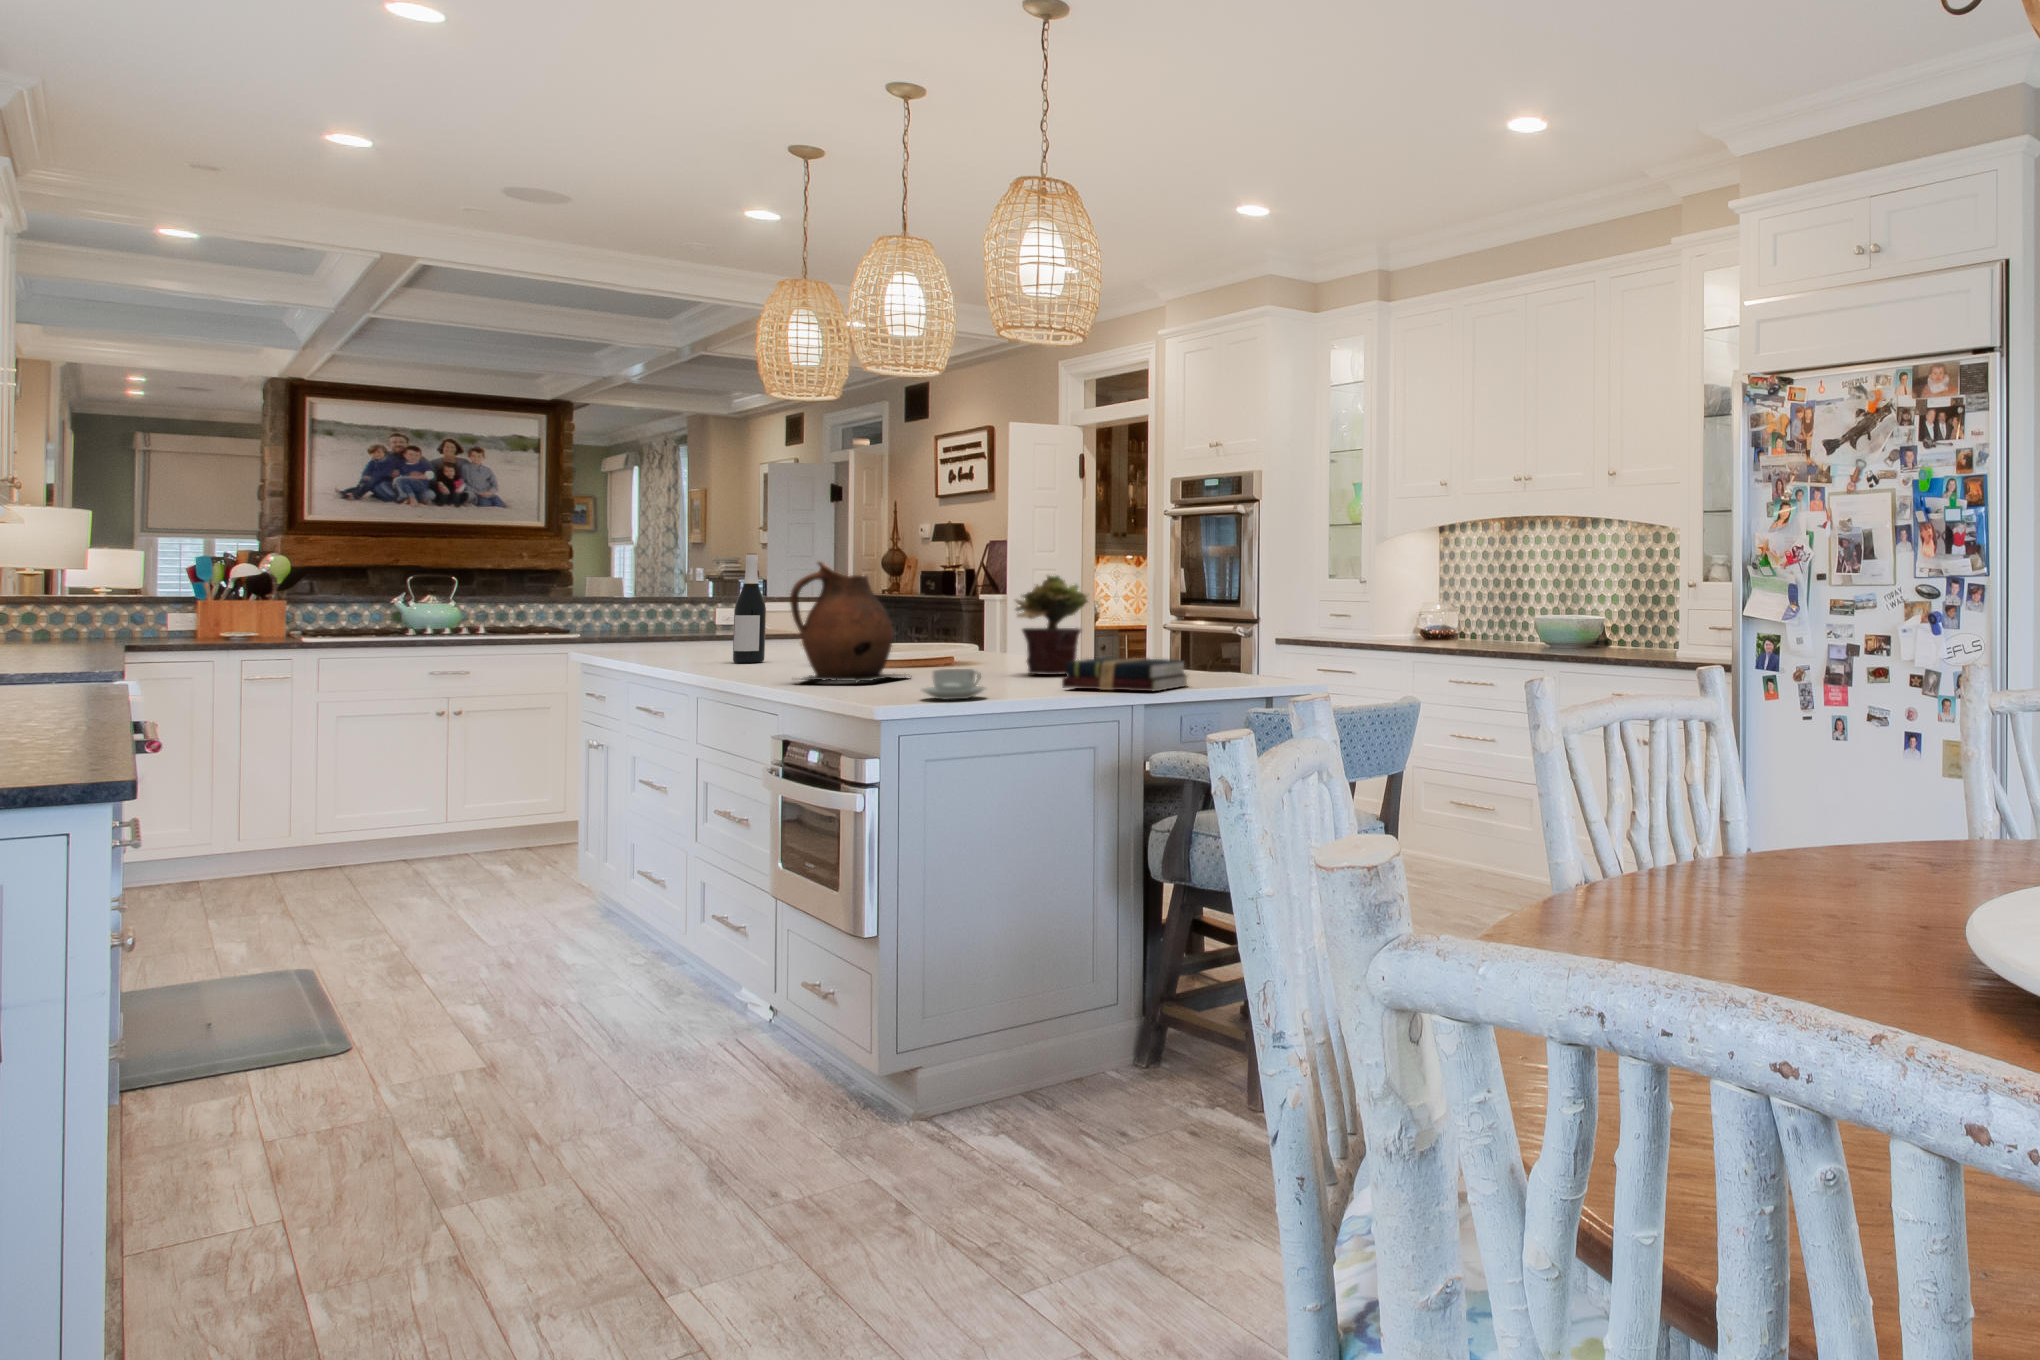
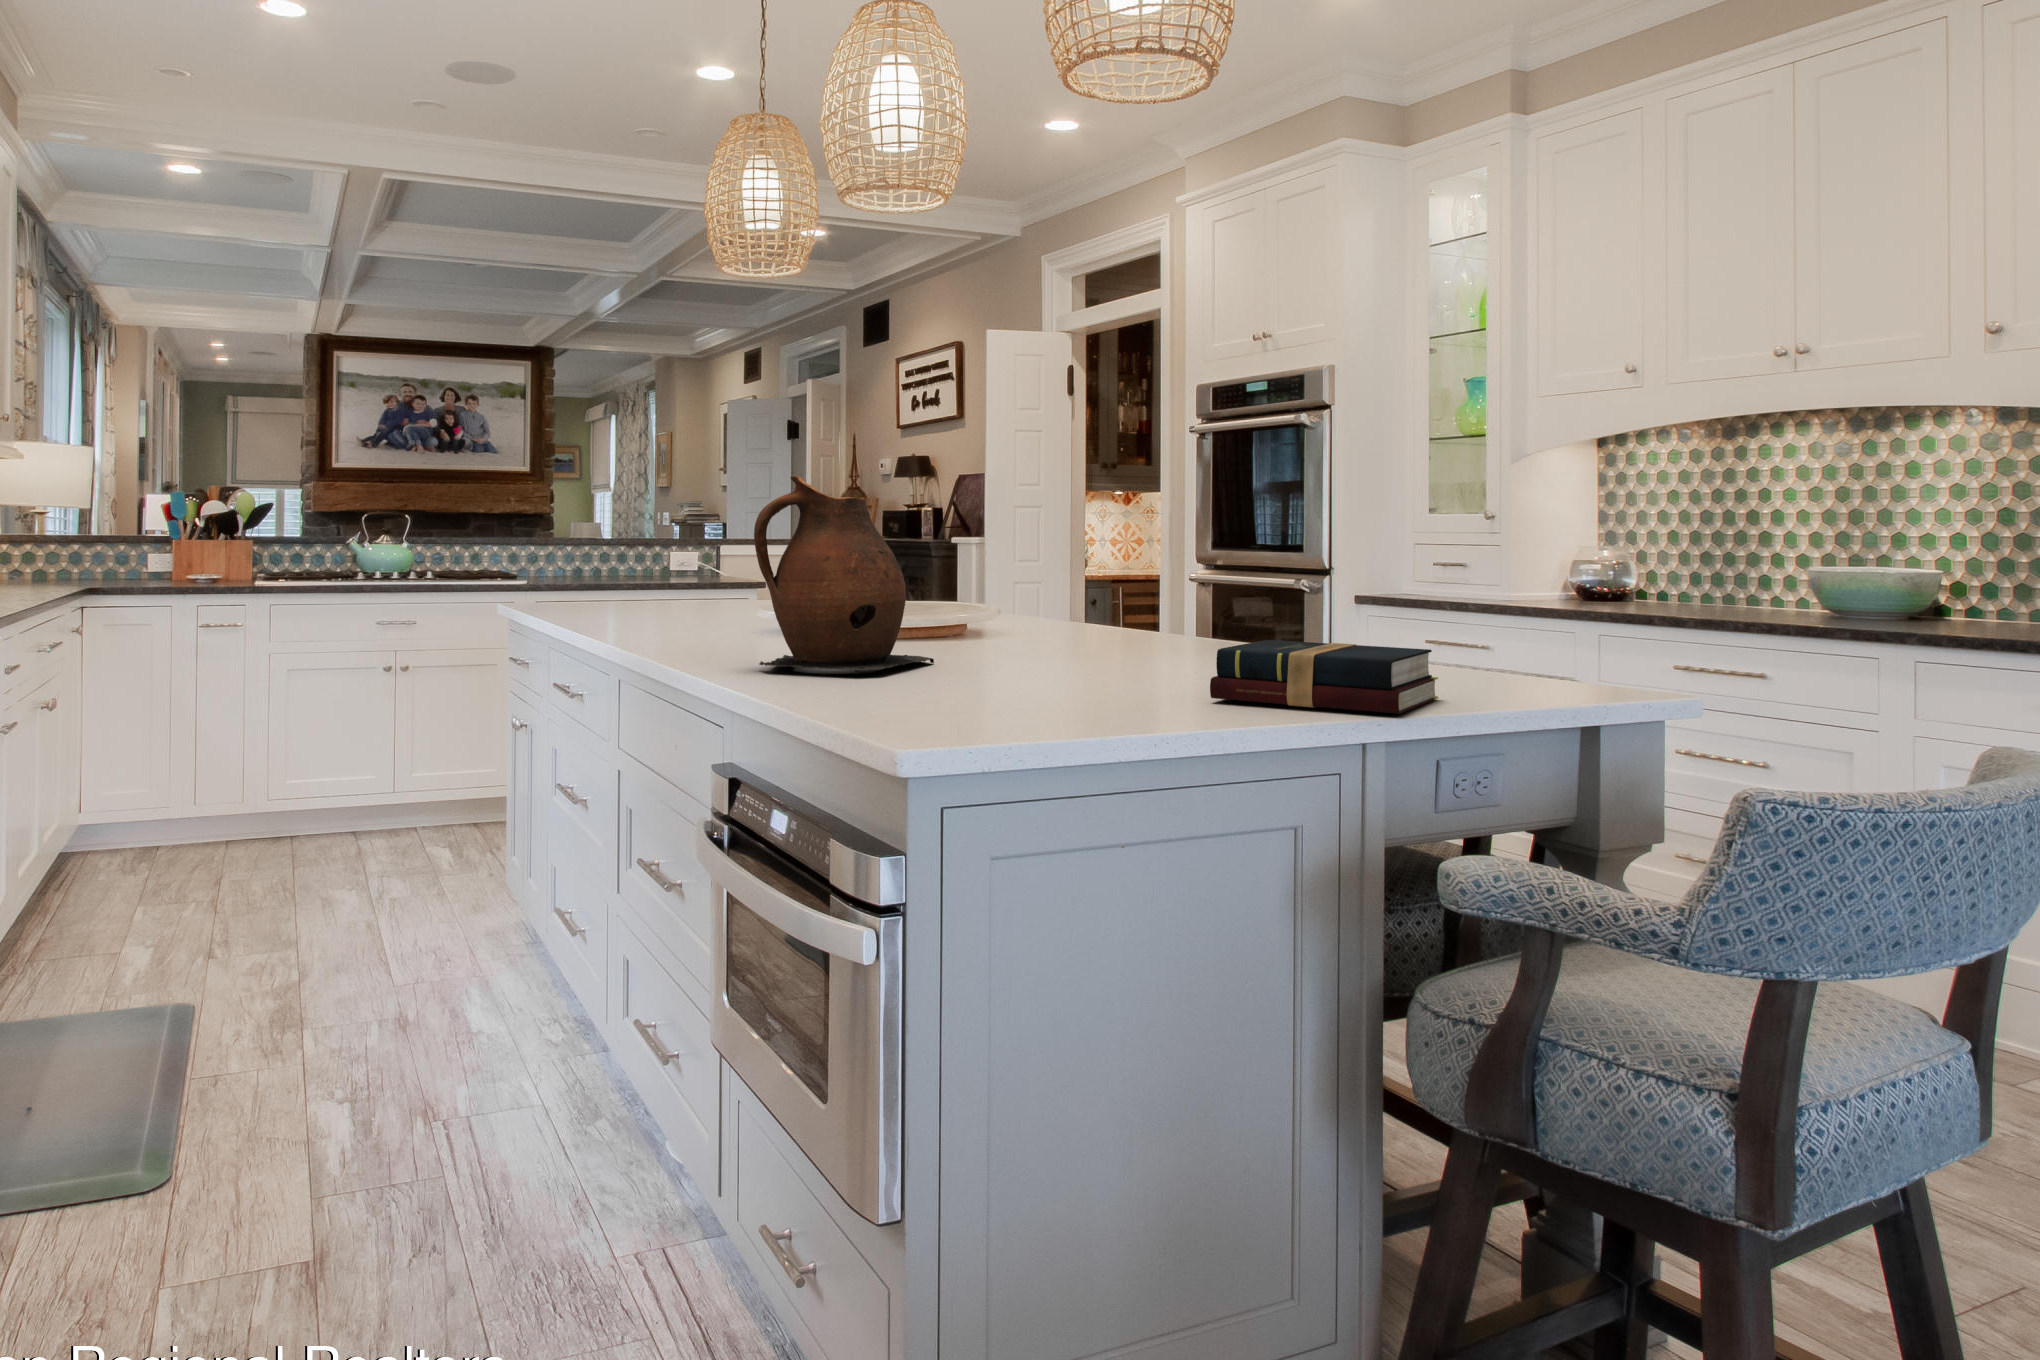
wine bottle: present [733,553,766,663] -> none [684,475,724,627]
potted plant: present [1016,576,1089,675] -> none [1083,496,1205,663]
coffee cup: present [921,669,986,700] -> none [976,662,1094,723]

